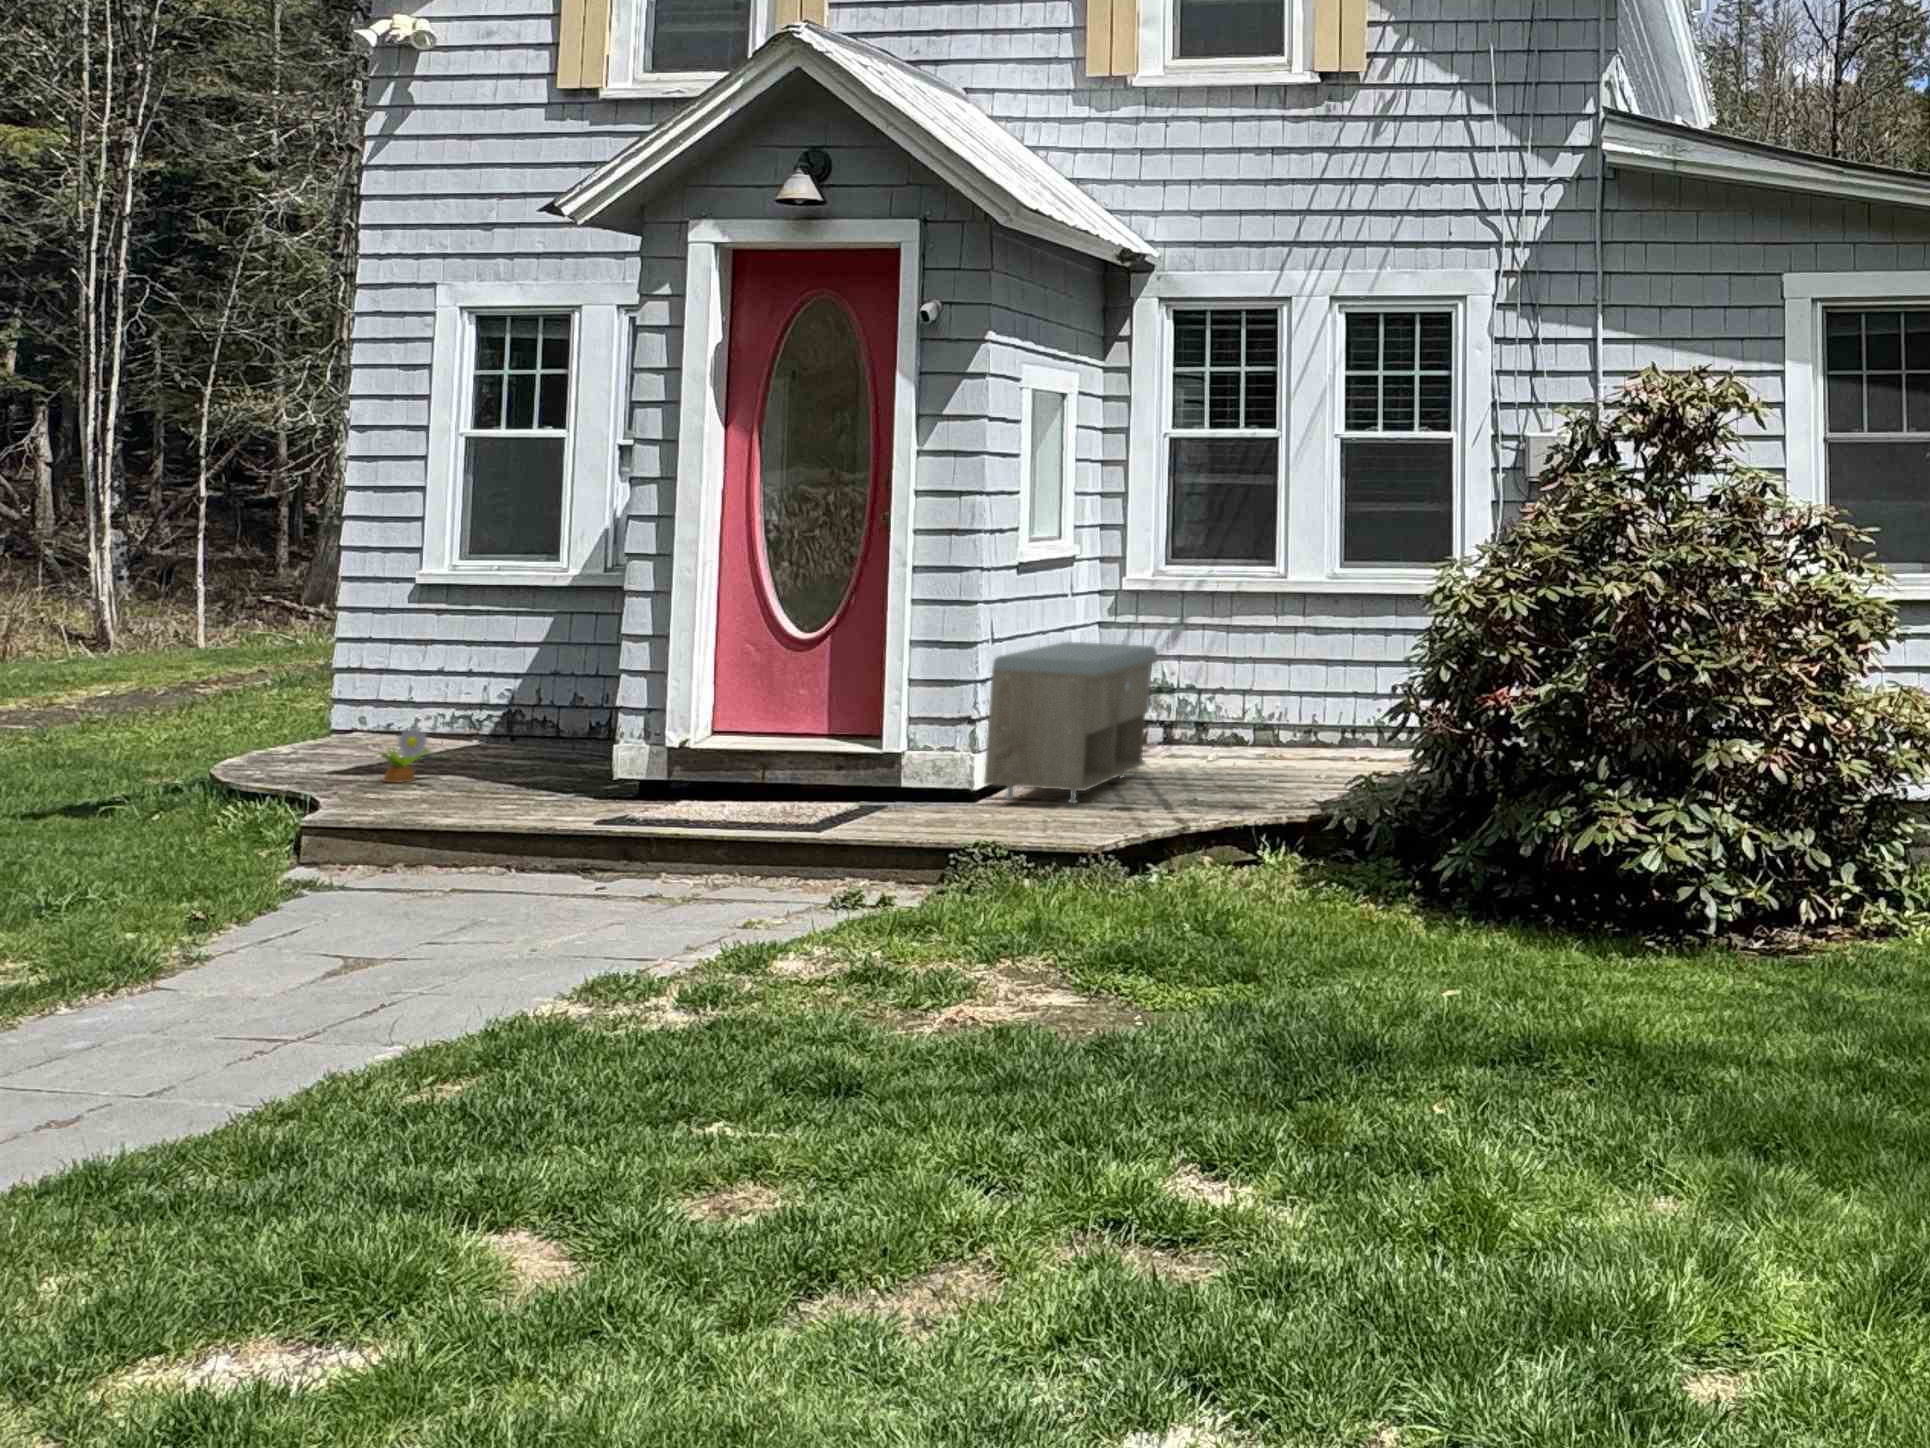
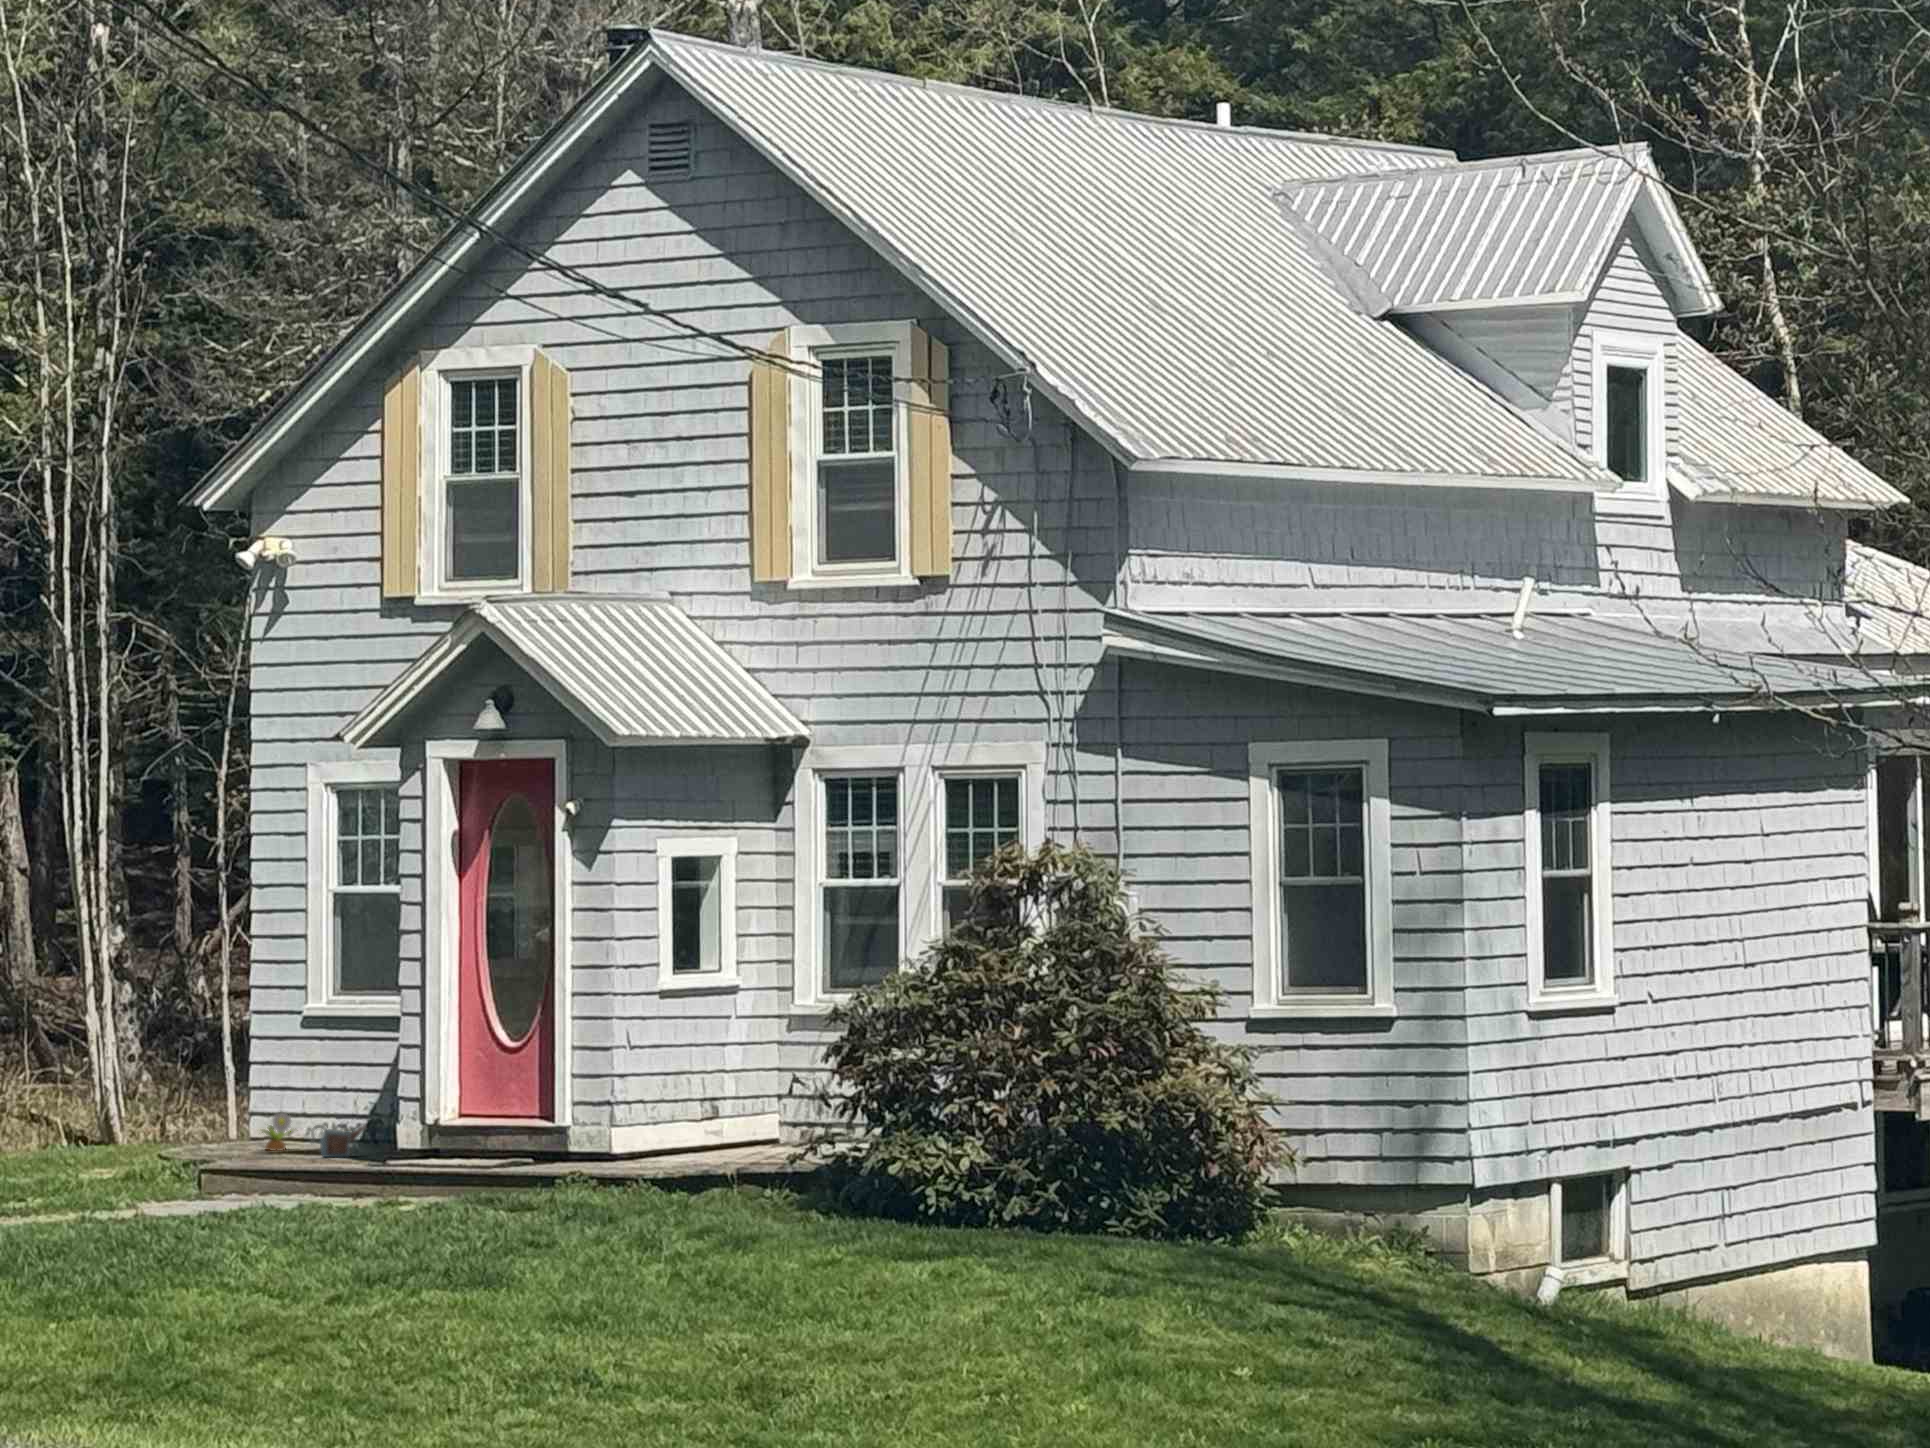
storage bench: present [984,642,1157,803] -> none [623,1053,772,1168]
watering can: none [468,746,554,795] -> present [311,1125,365,1157]

